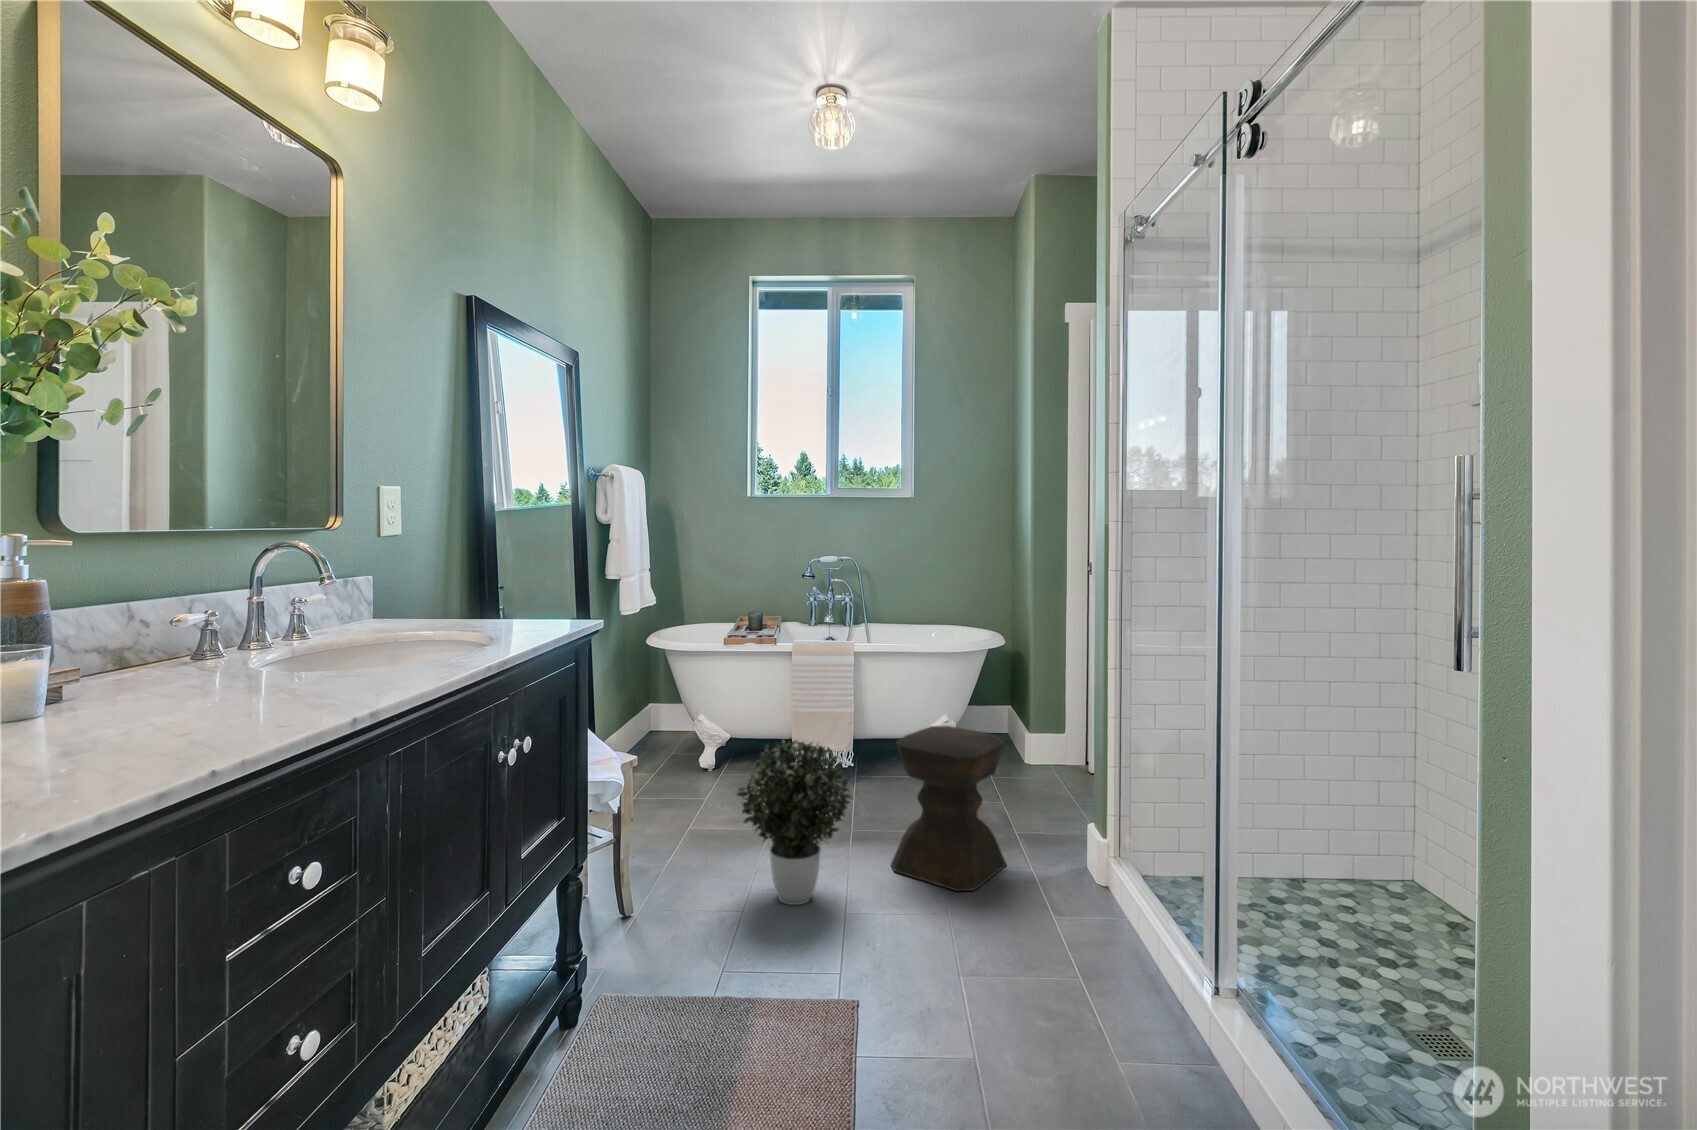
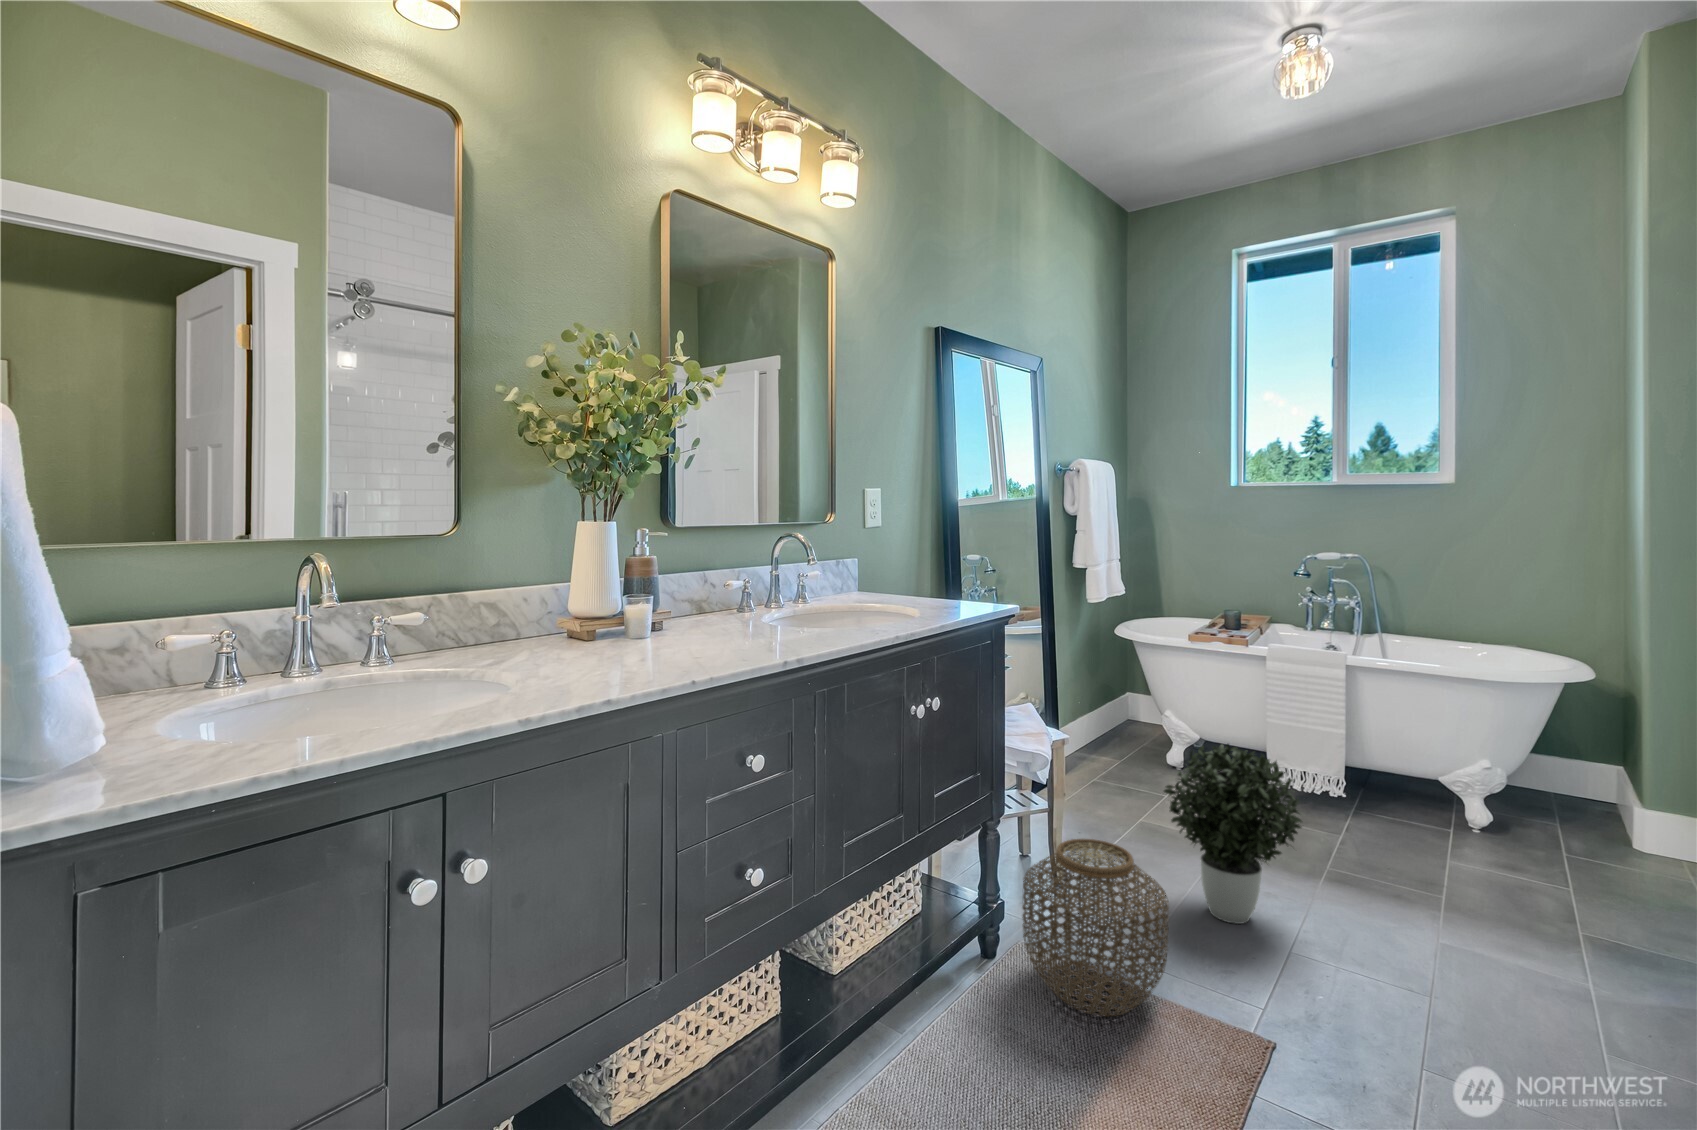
stool: present [891,726,1006,891] -> none [1366,761,1556,978]
woven basket: none [623,860,770,1045] -> present [1022,839,1169,1016]

